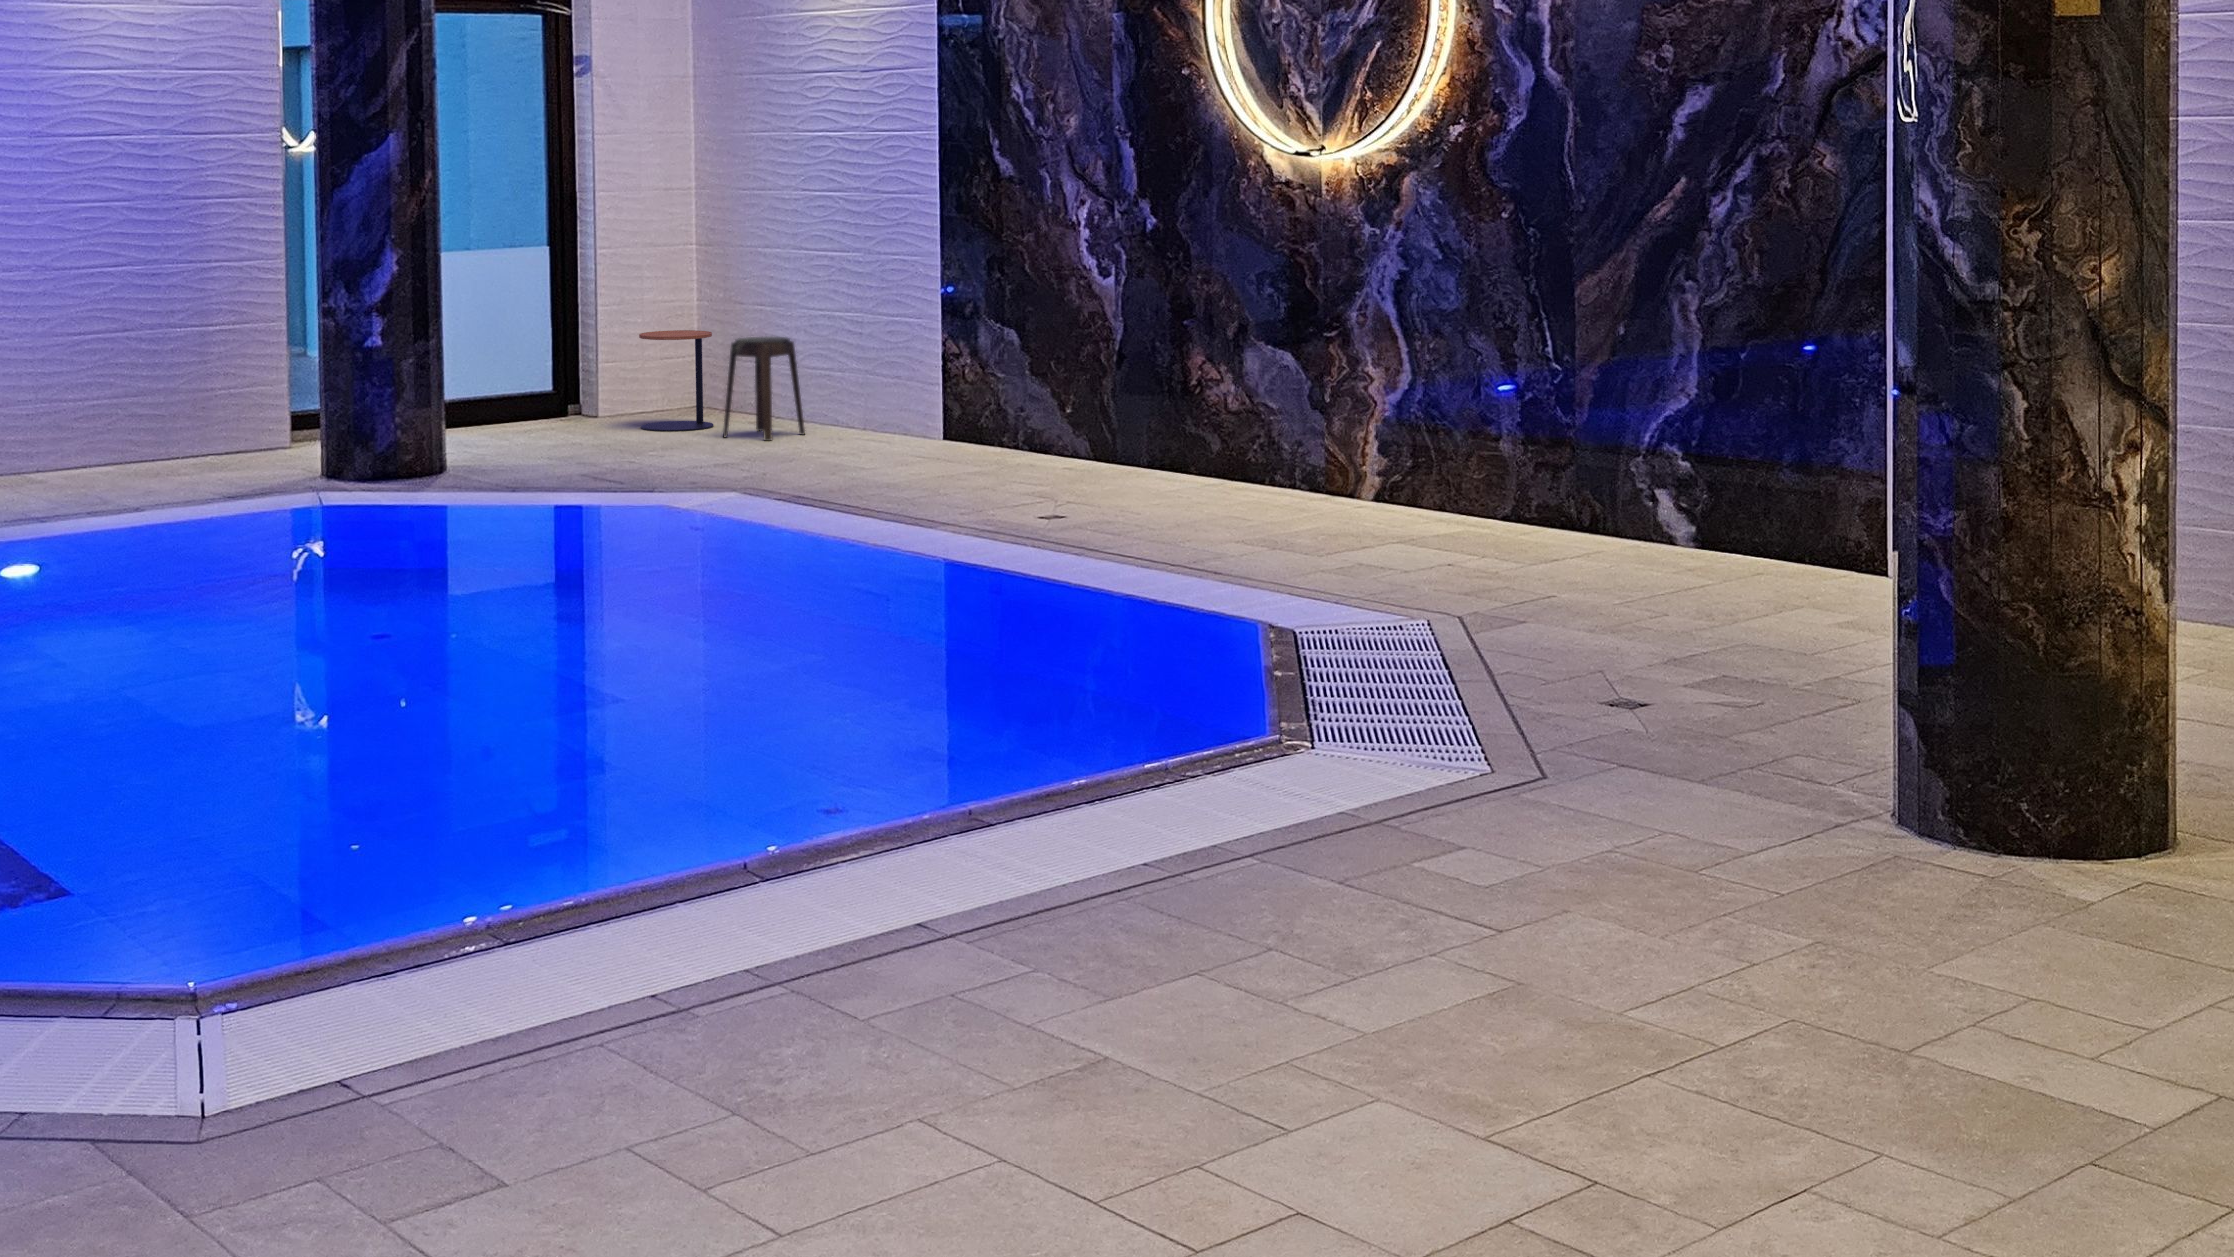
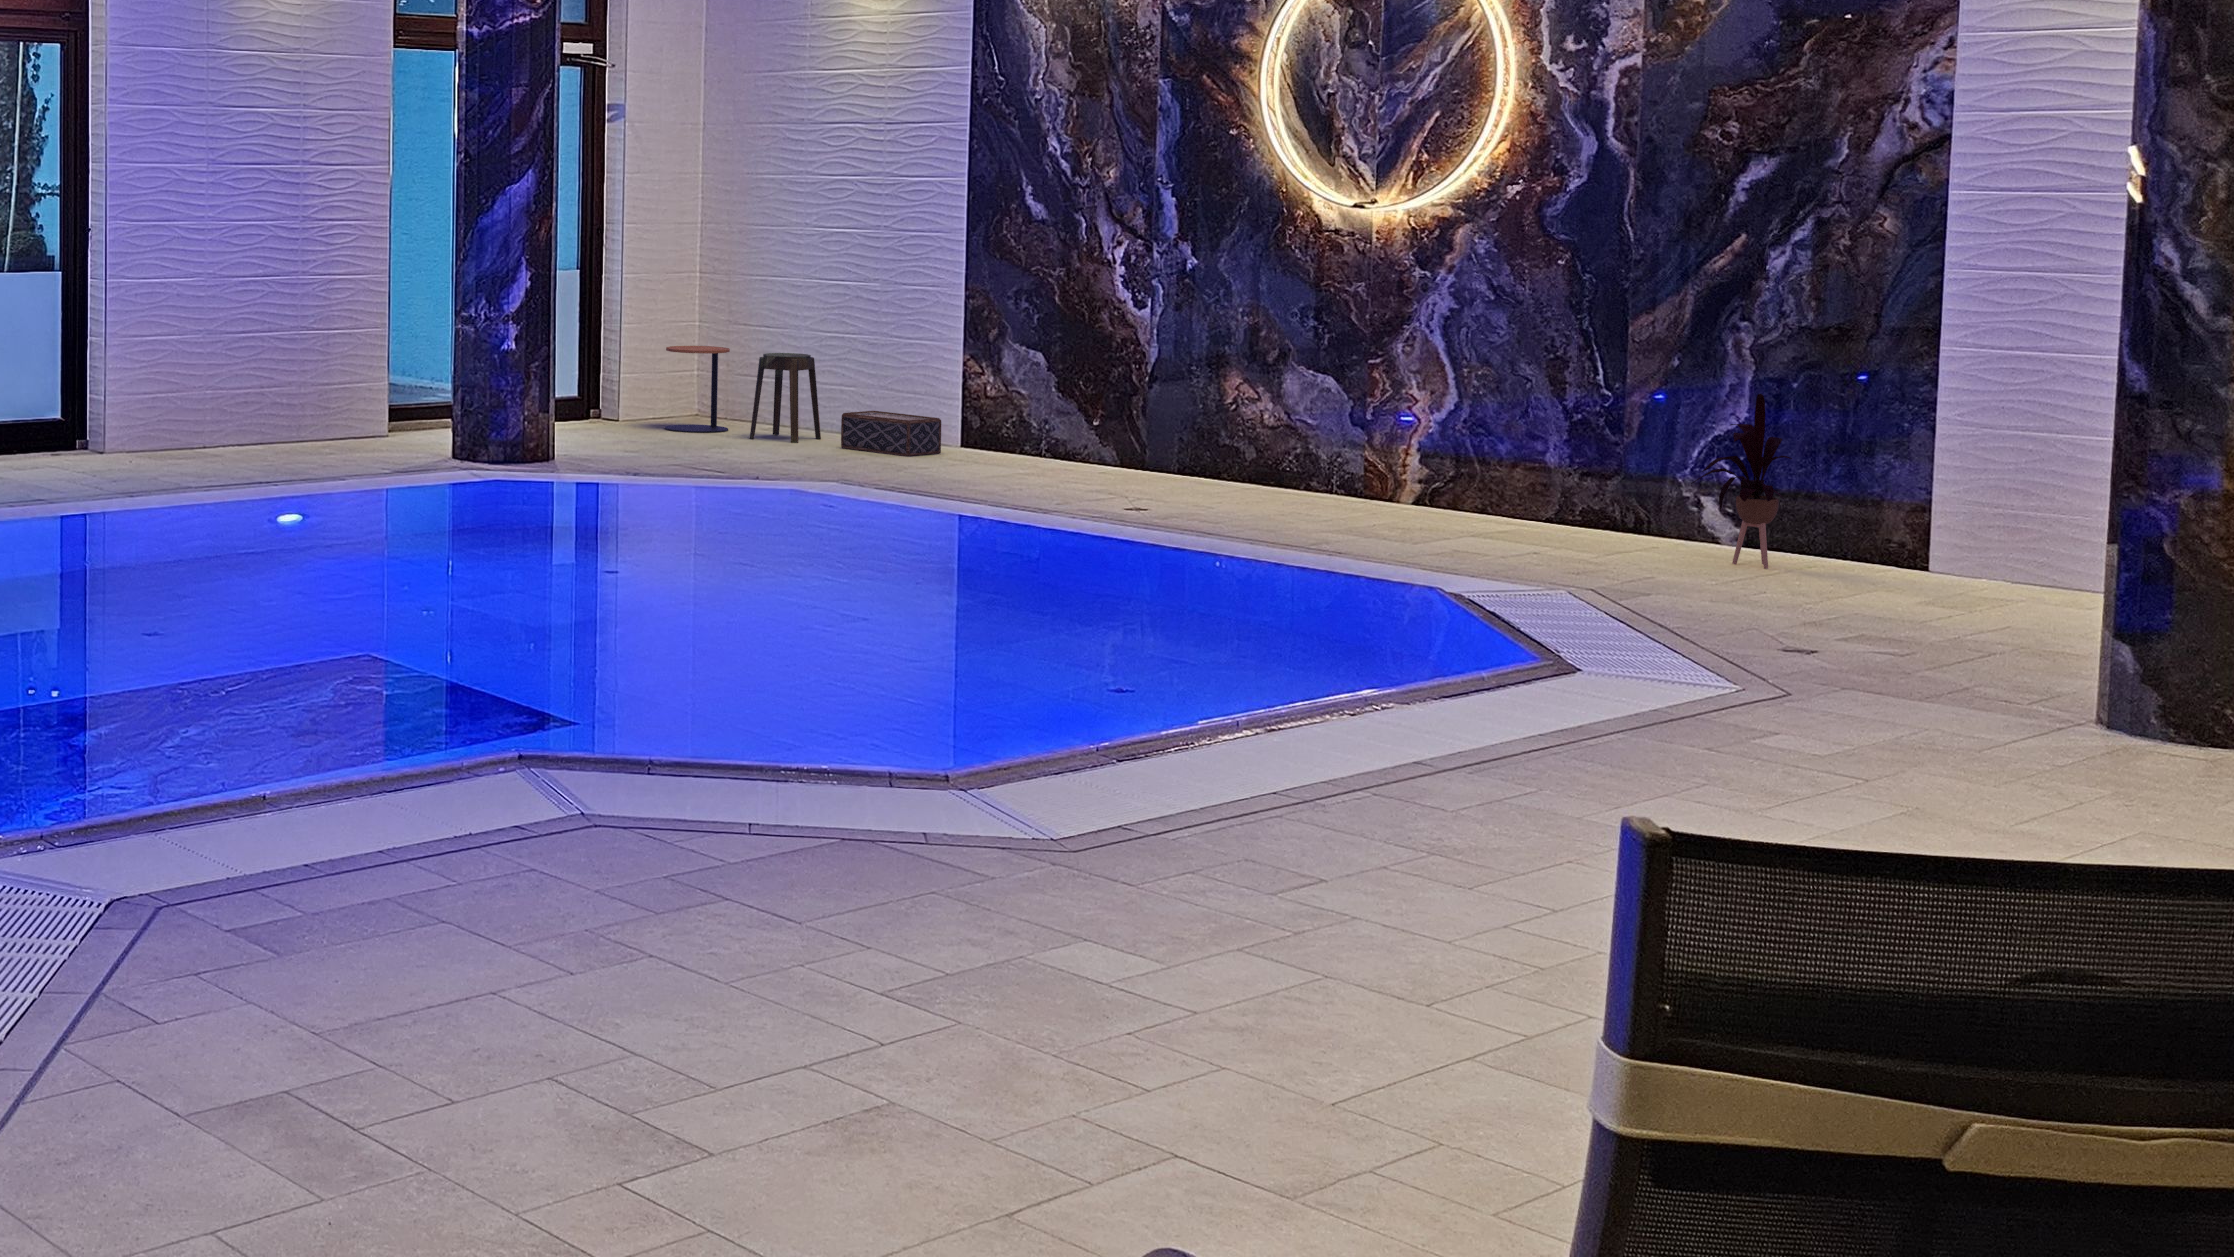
house plant: none [1623,367,1729,575] -> present [1691,394,1792,569]
woven basket: none [812,401,920,454] -> present [841,411,941,456]

